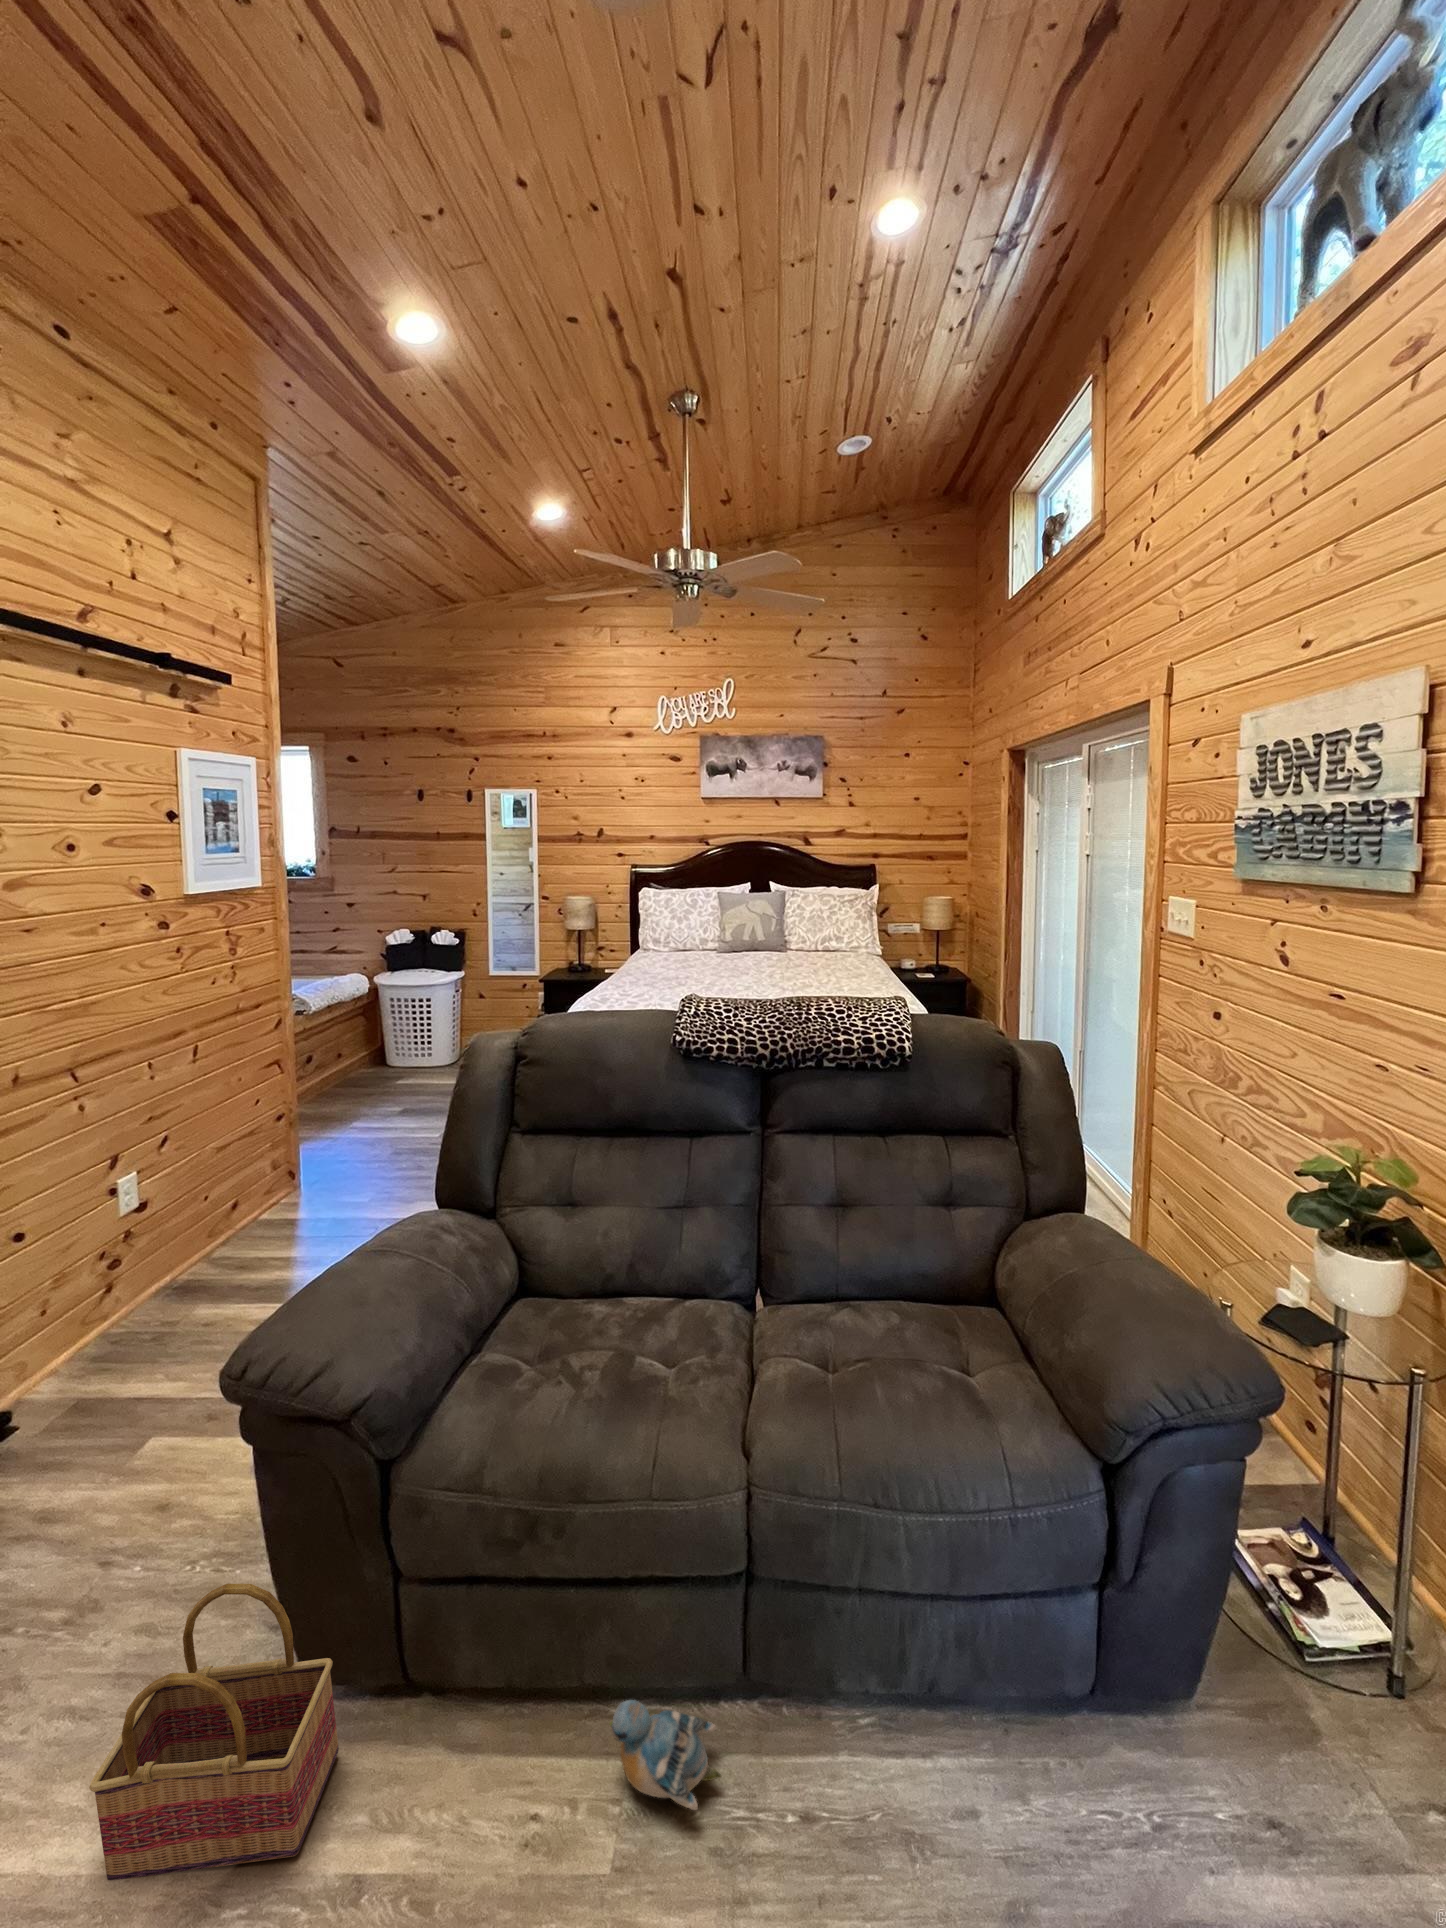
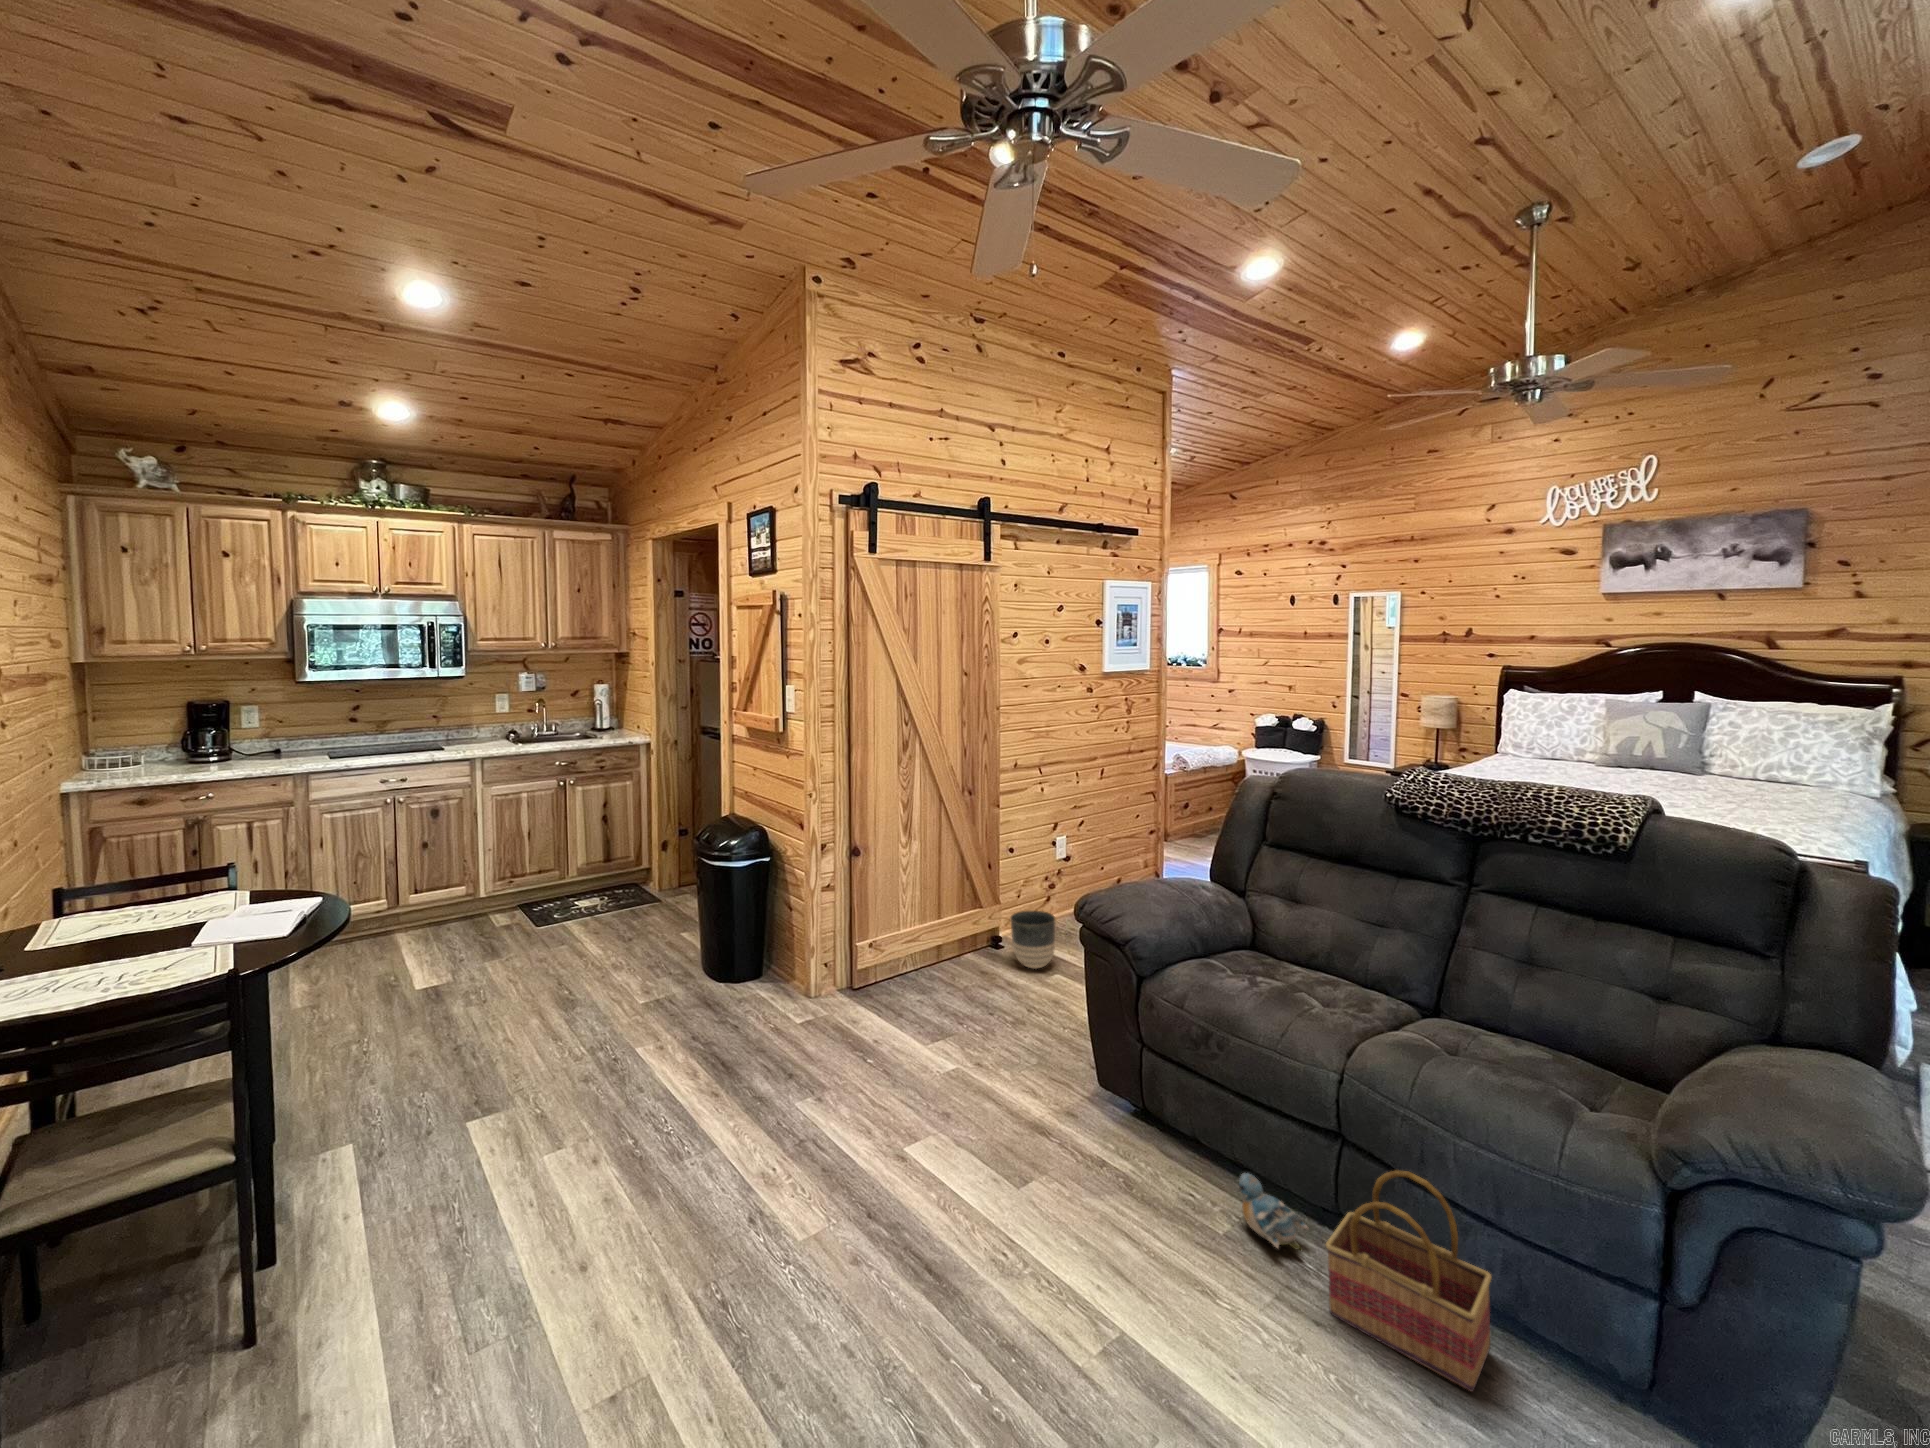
planter: none [39,1335,147,1456] -> present [1010,910,1056,969]
basket: present [89,1584,339,1880] -> present [1325,1170,1492,1391]

